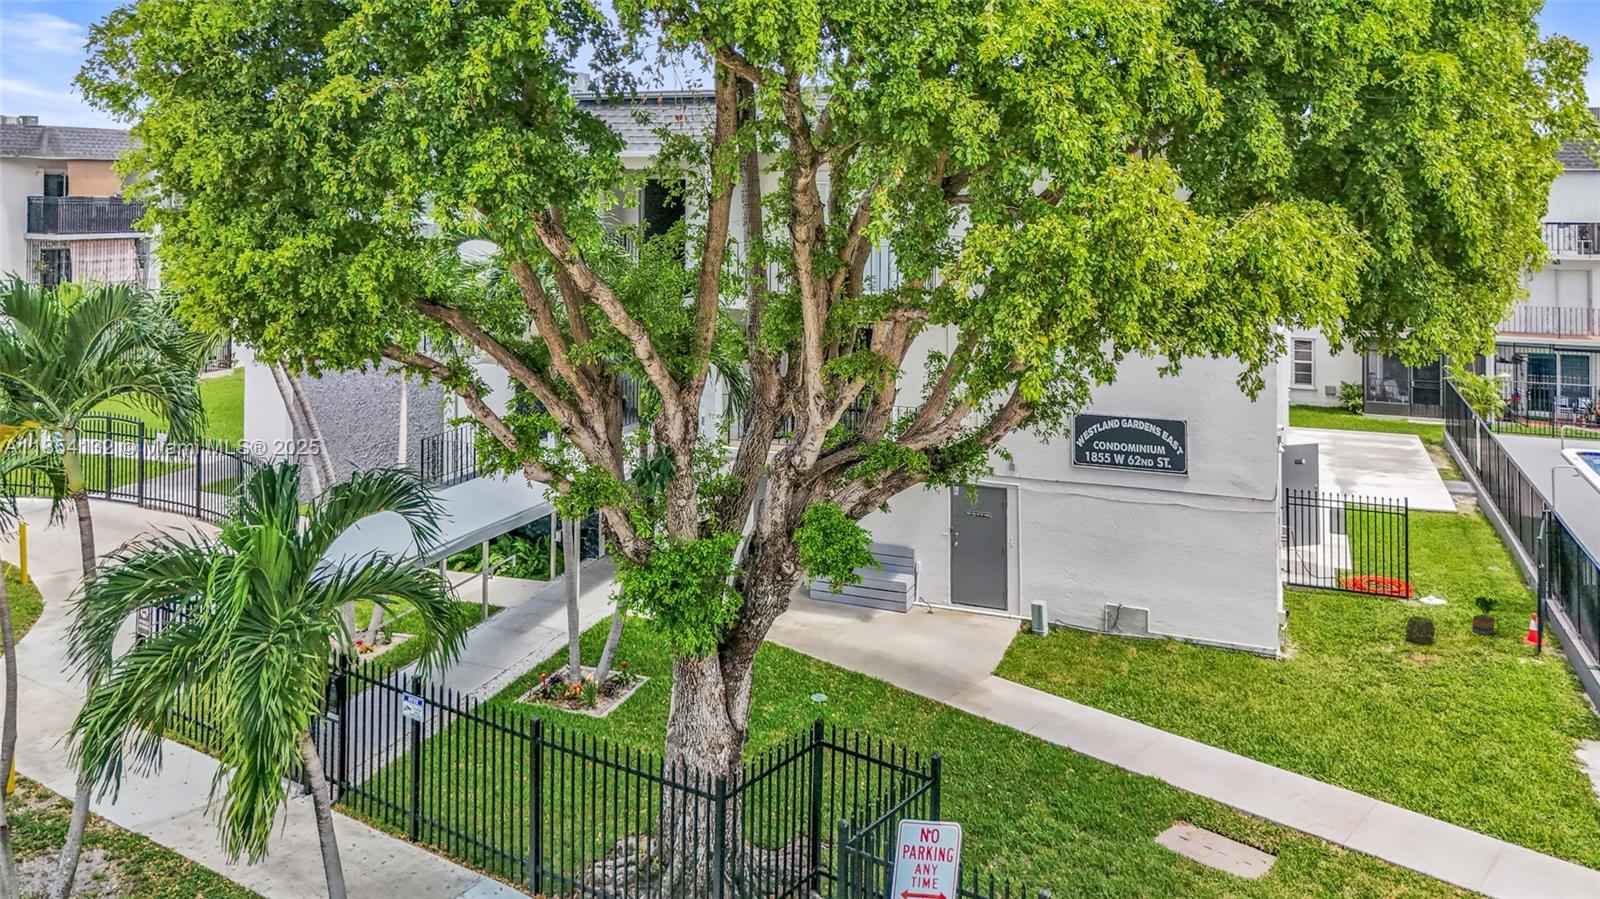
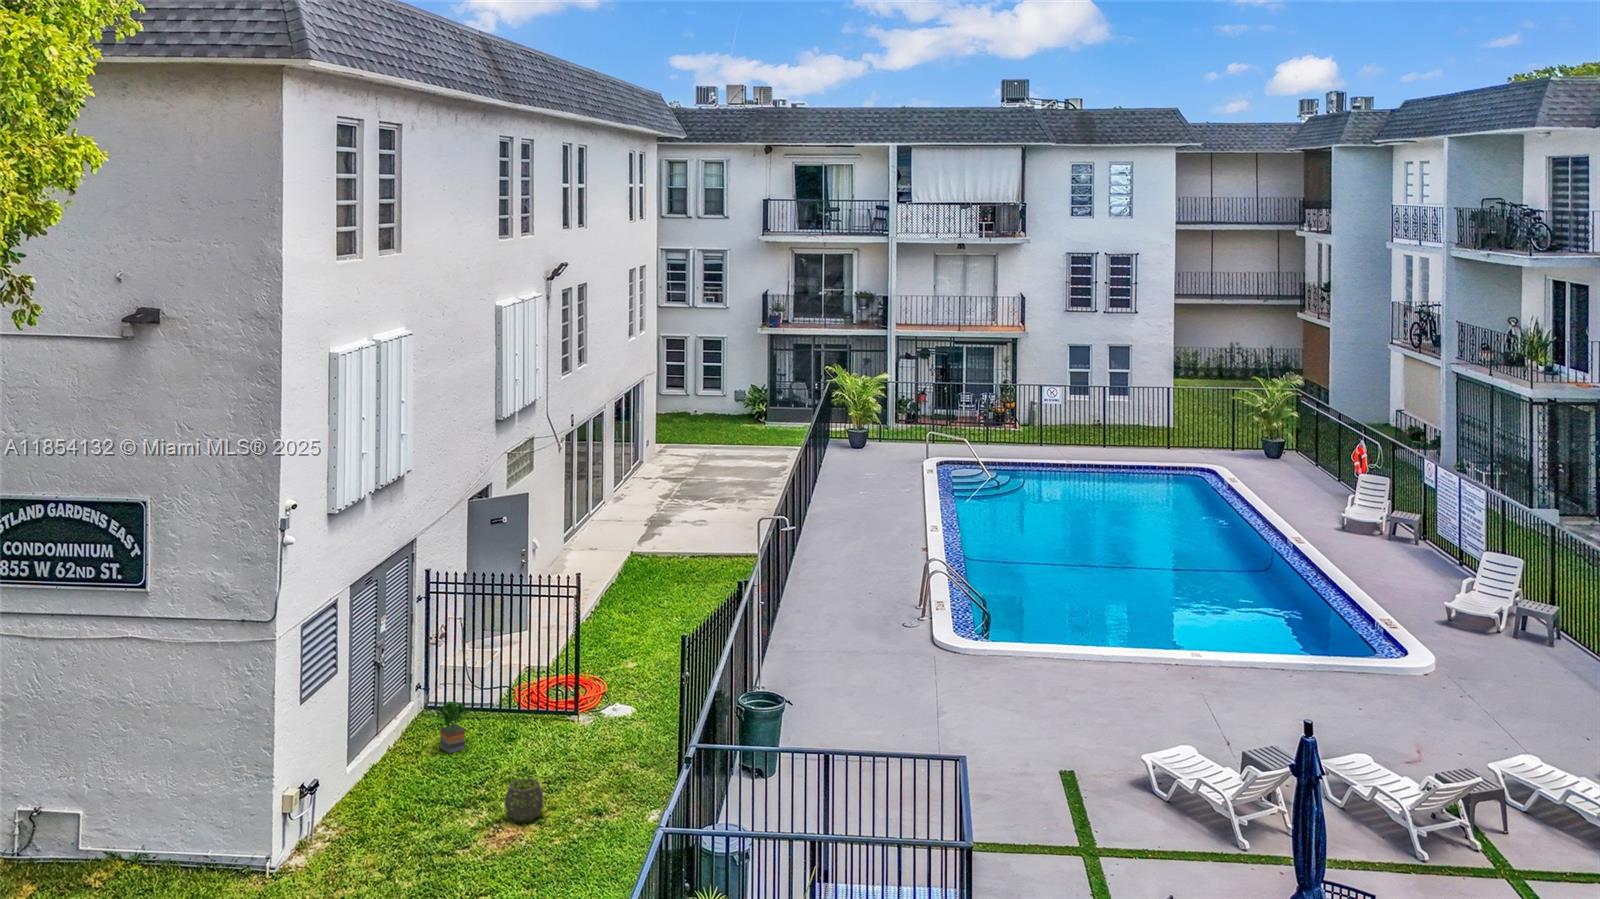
potted tree: present [1472,597,1500,635] -> present [436,701,471,753]

